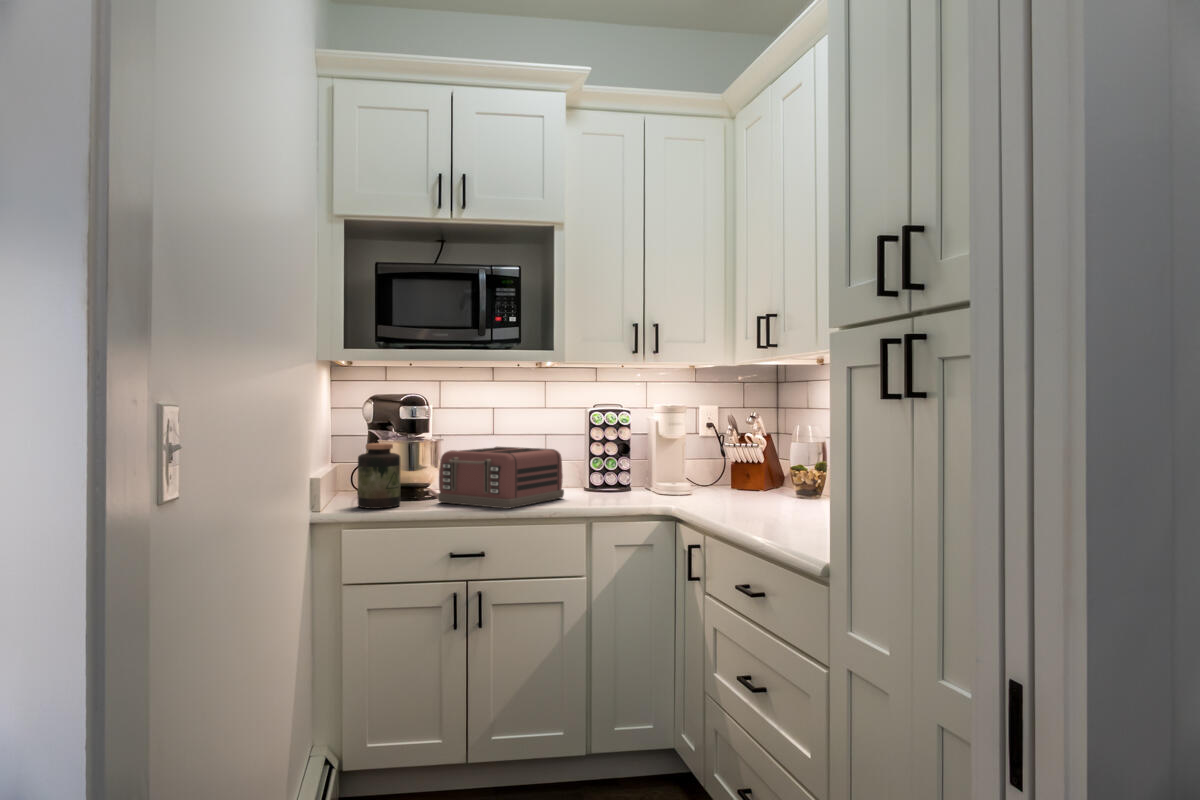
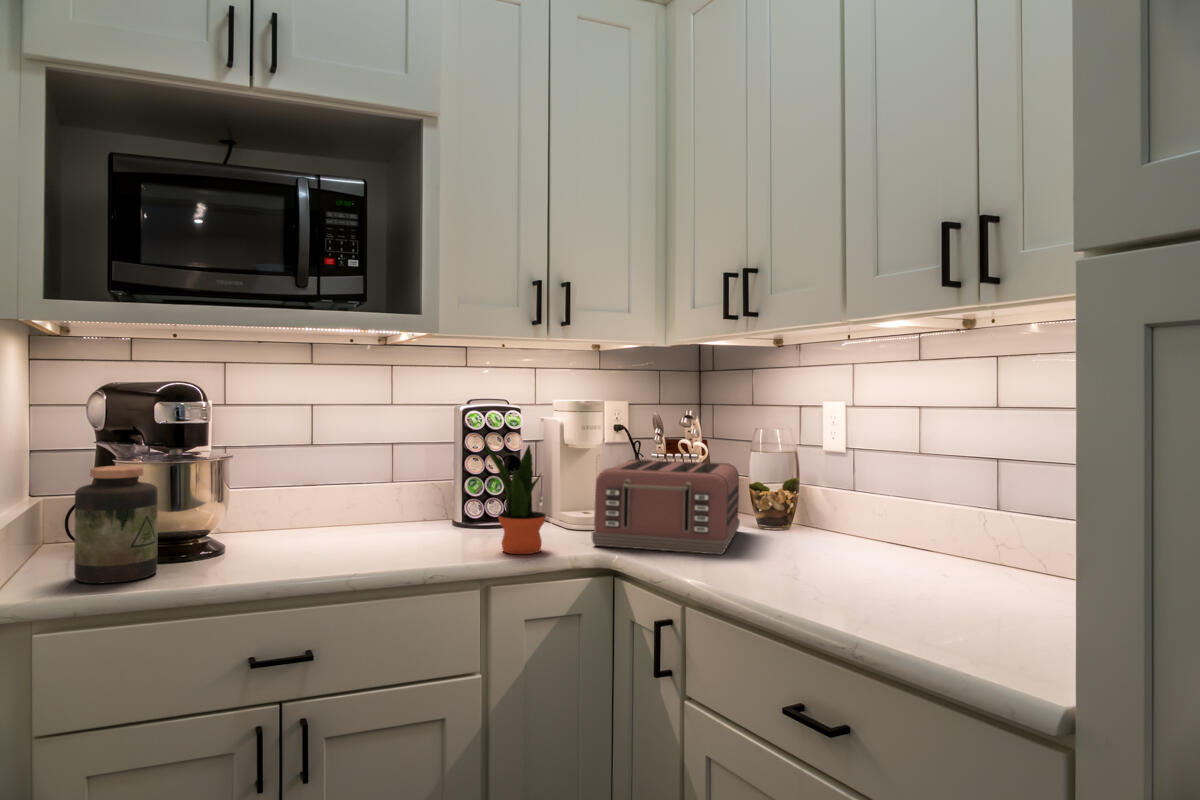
potted plant: none [593,427,633,504] -> present [482,436,546,554]
toaster: present [438,447,564,509] -> present [591,459,740,555]

